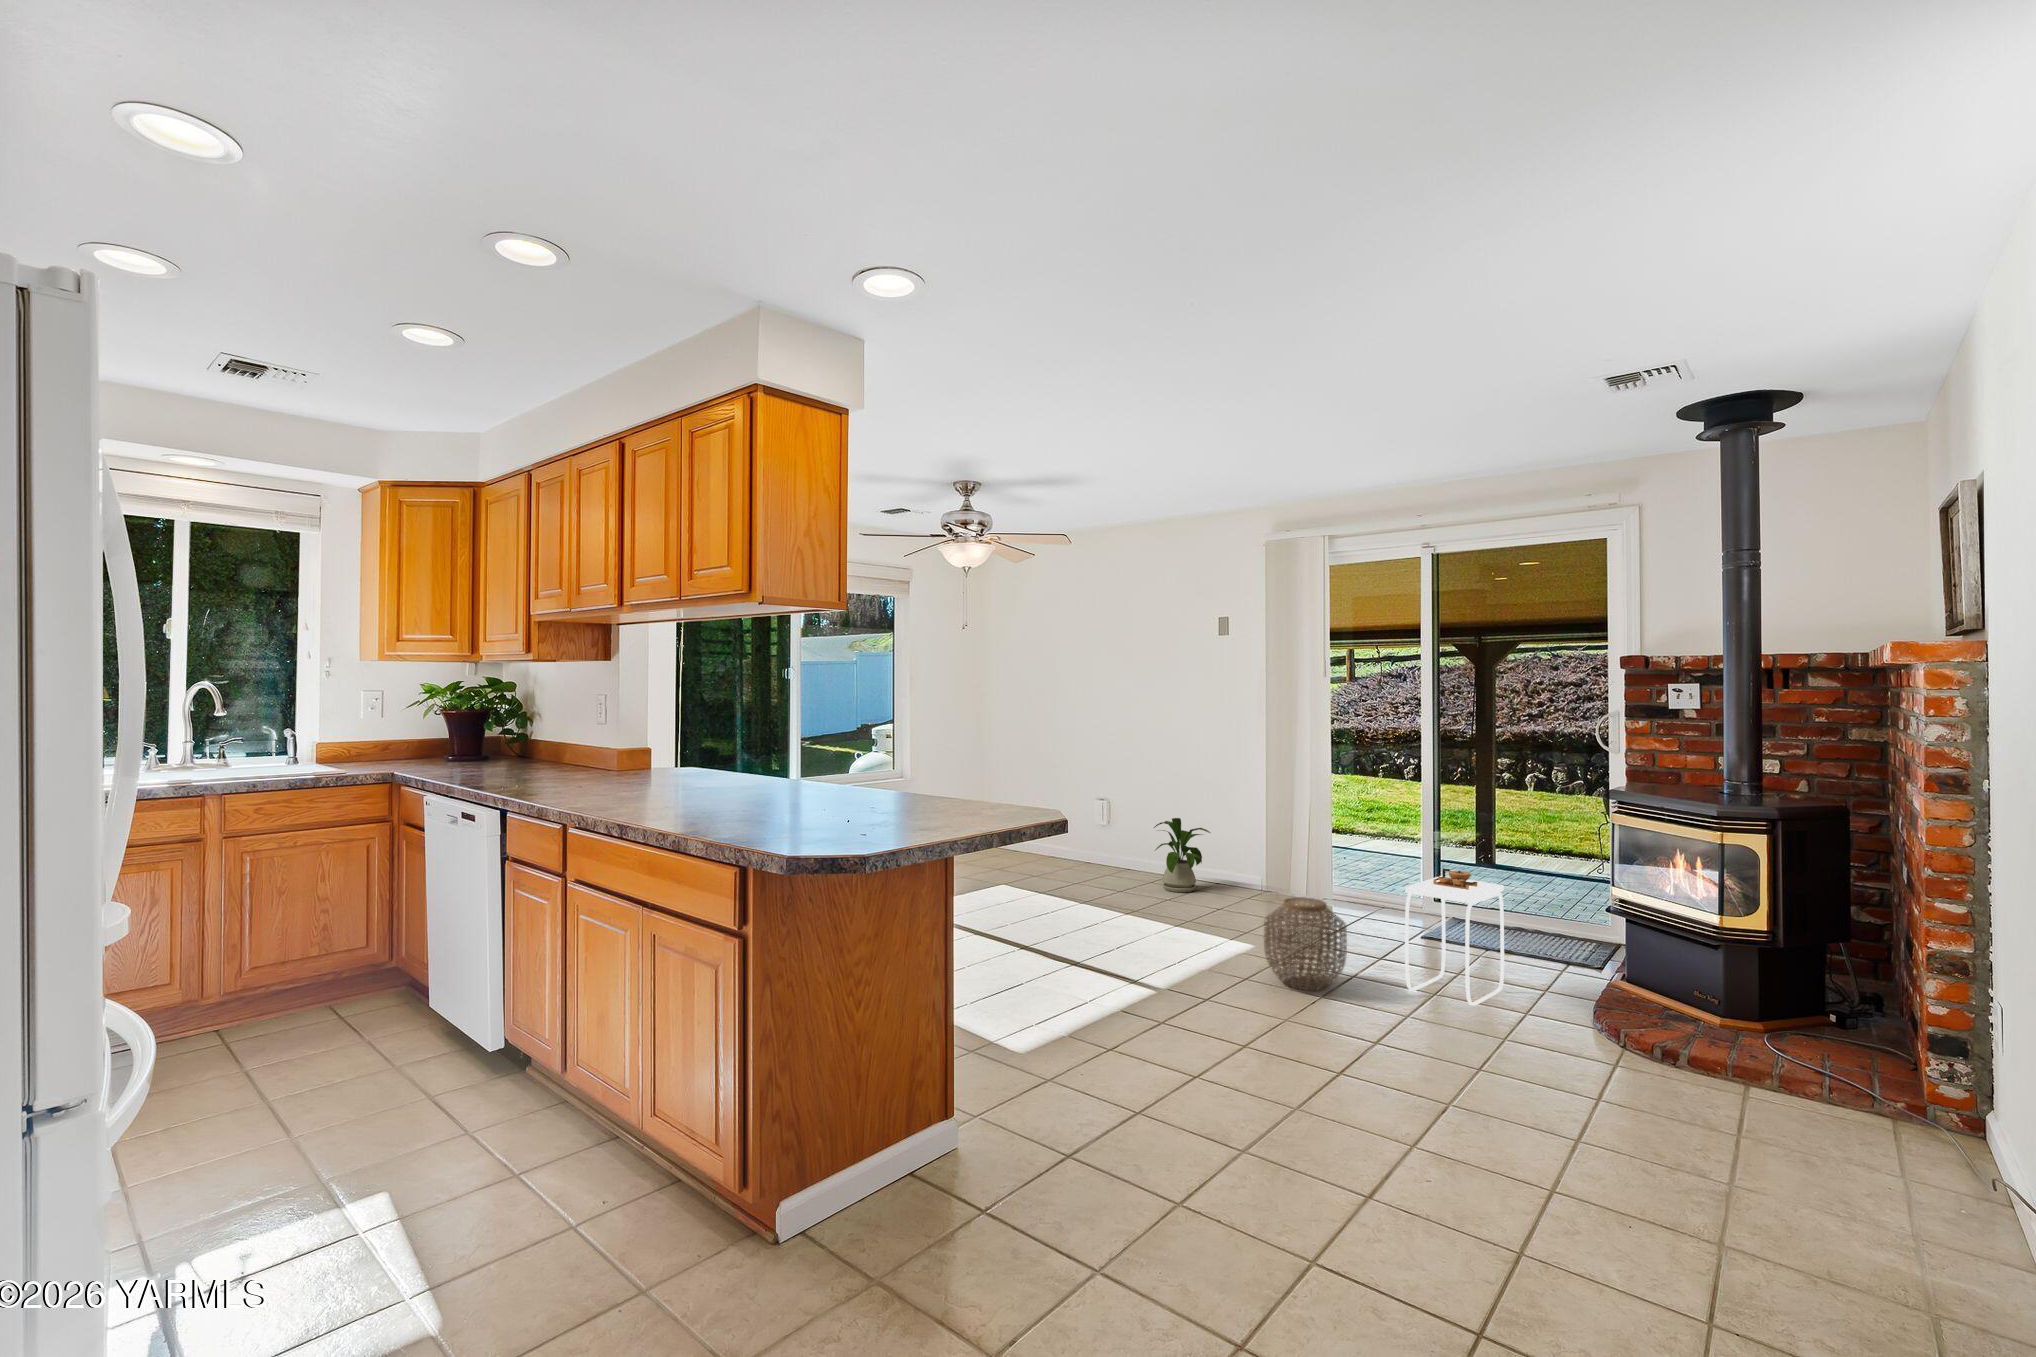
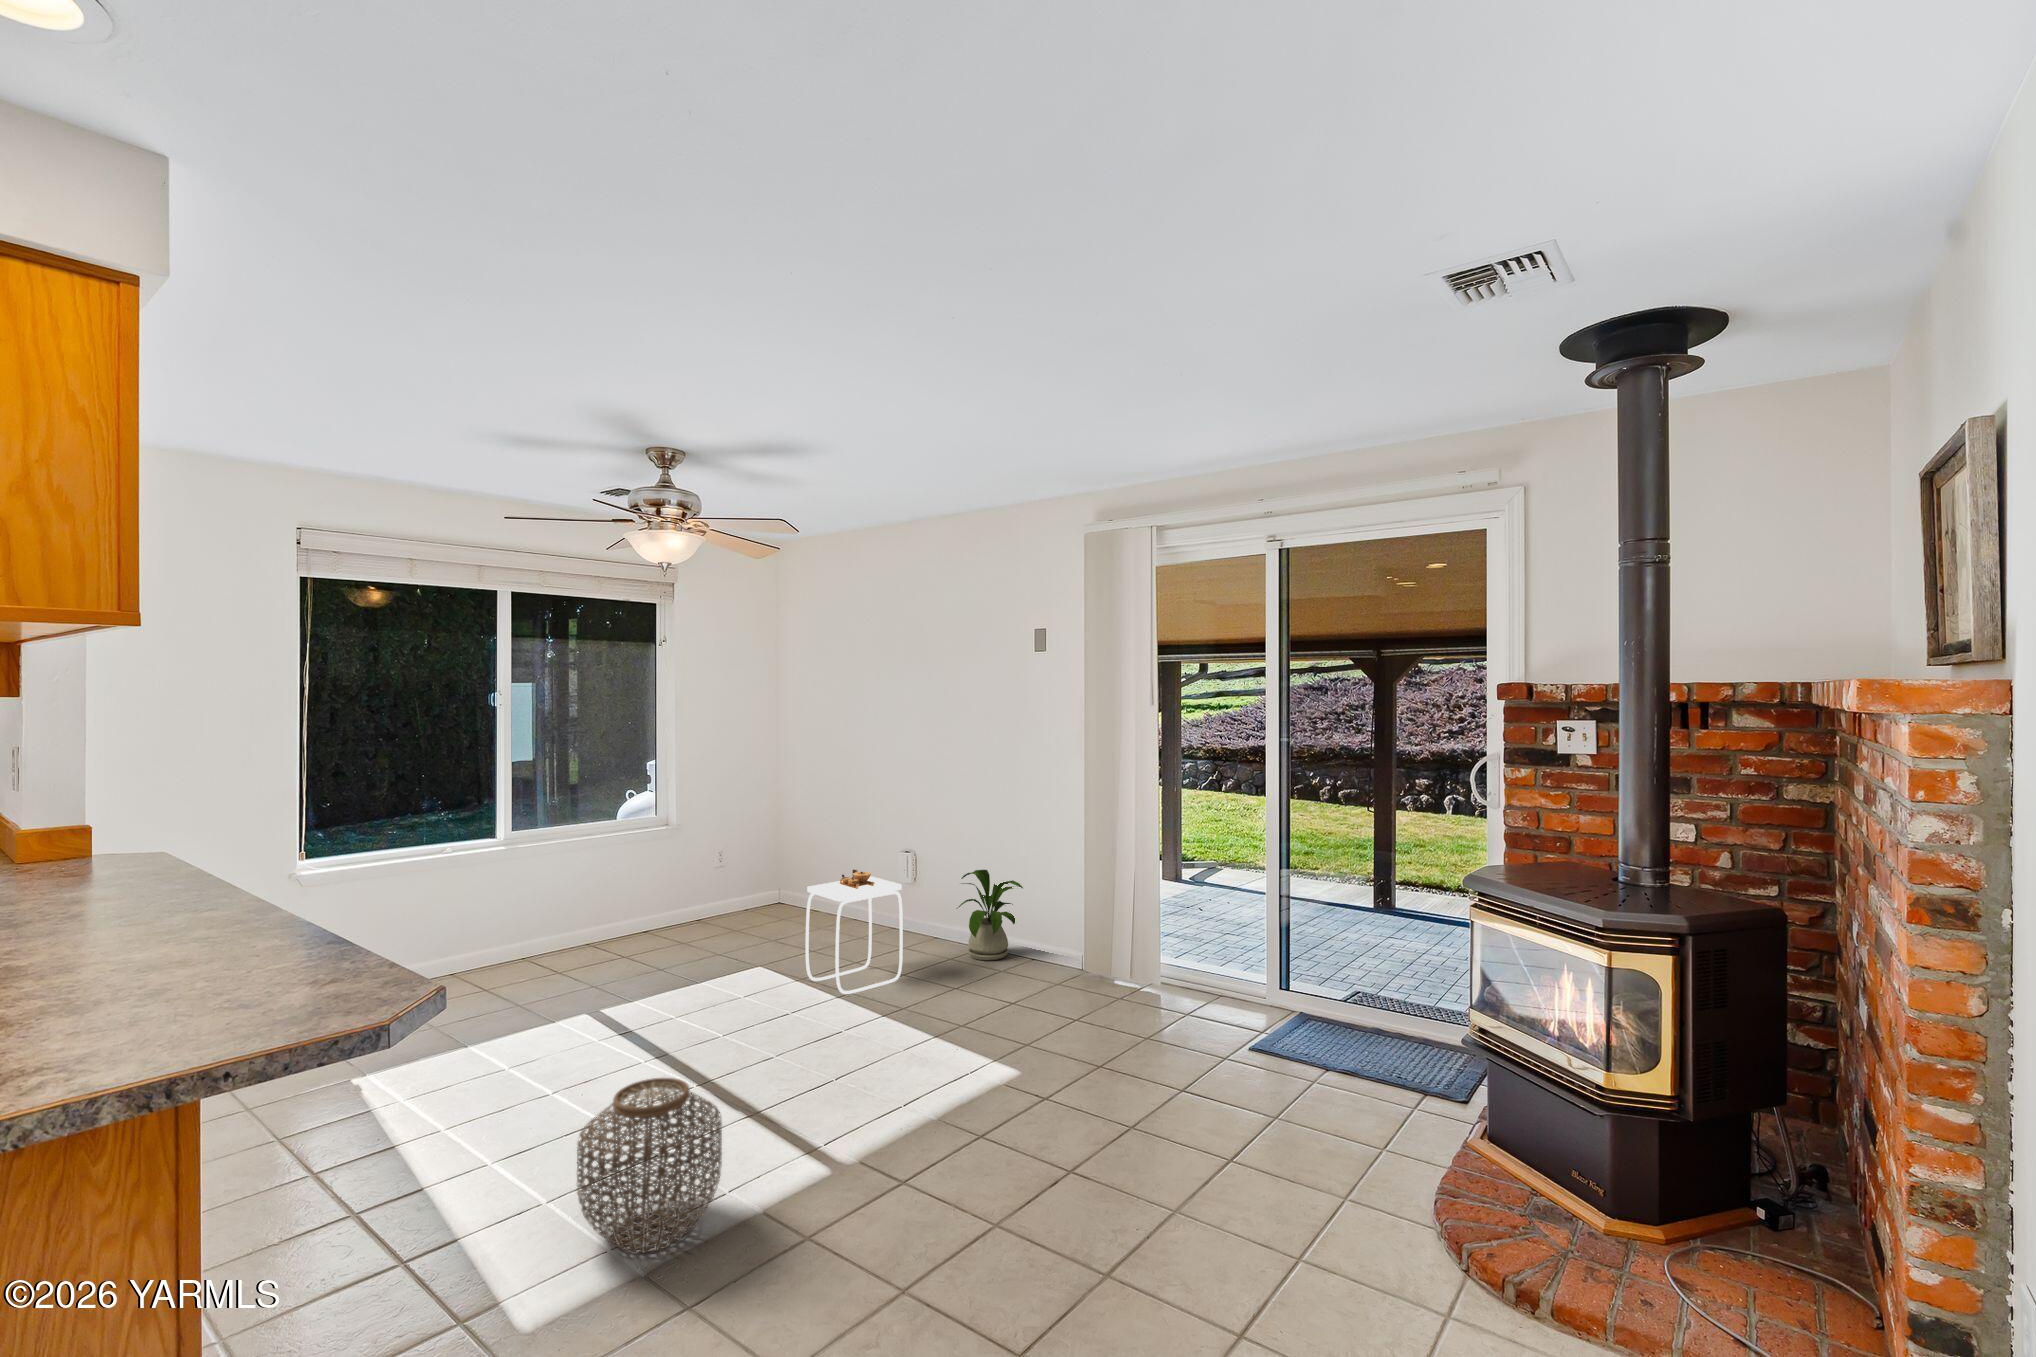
side table: present [1405,868,1504,1006] -> present [806,870,903,994]
woven basket: present [1264,897,1347,991] -> present [577,1078,722,1253]

